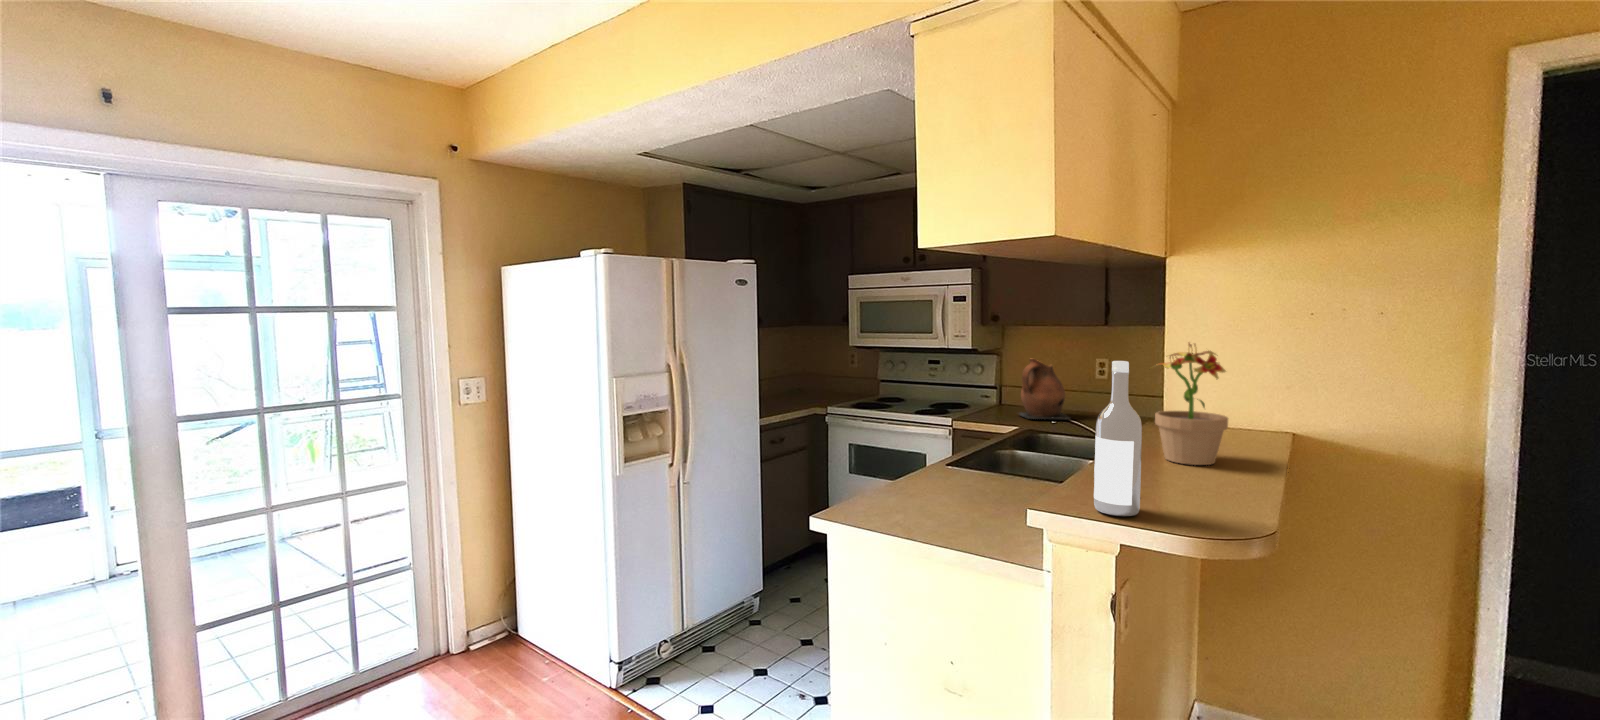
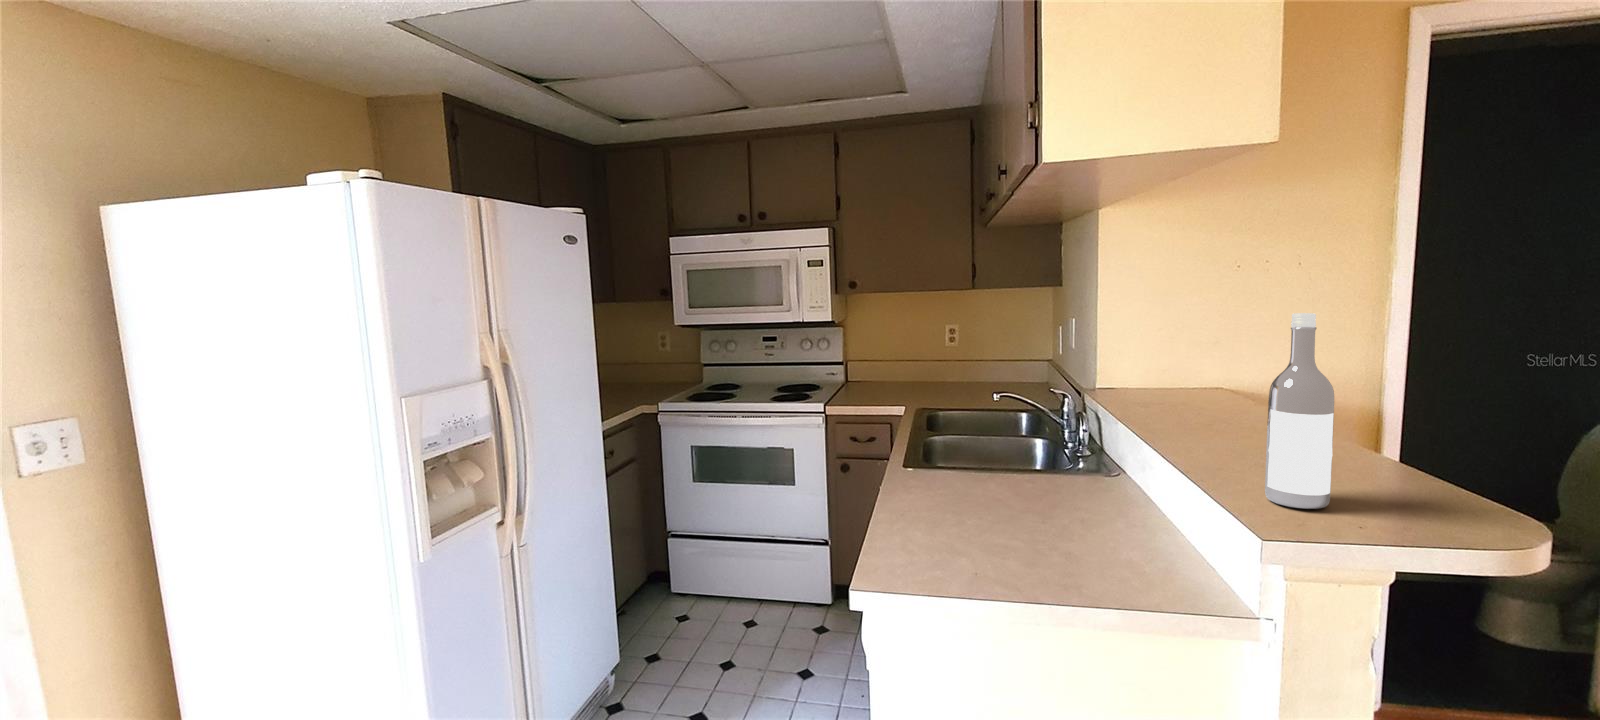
potted plant: present [1155,343,1228,465] -> none [1174,294,1256,429]
ceramic pitcher: present [1019,359,1070,420] -> none [879,328,940,394]

